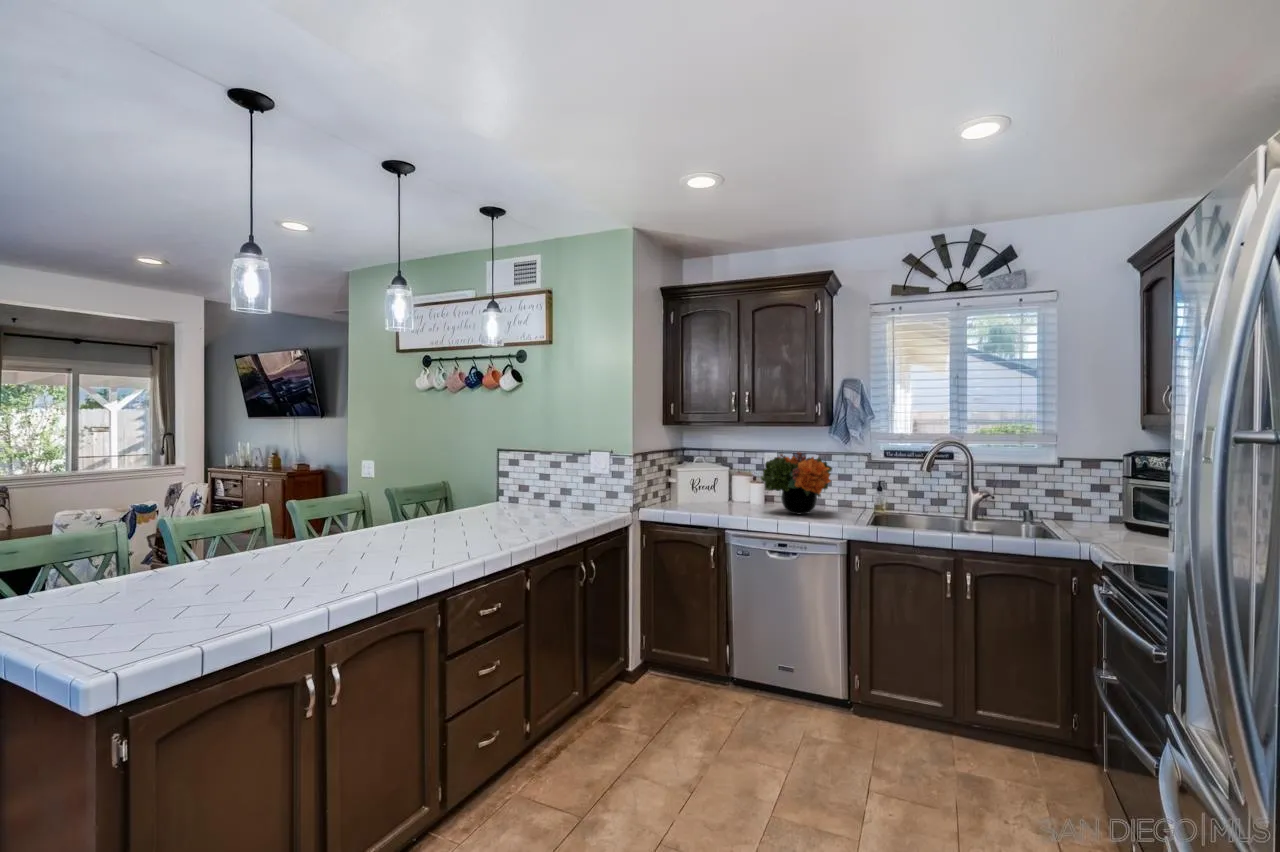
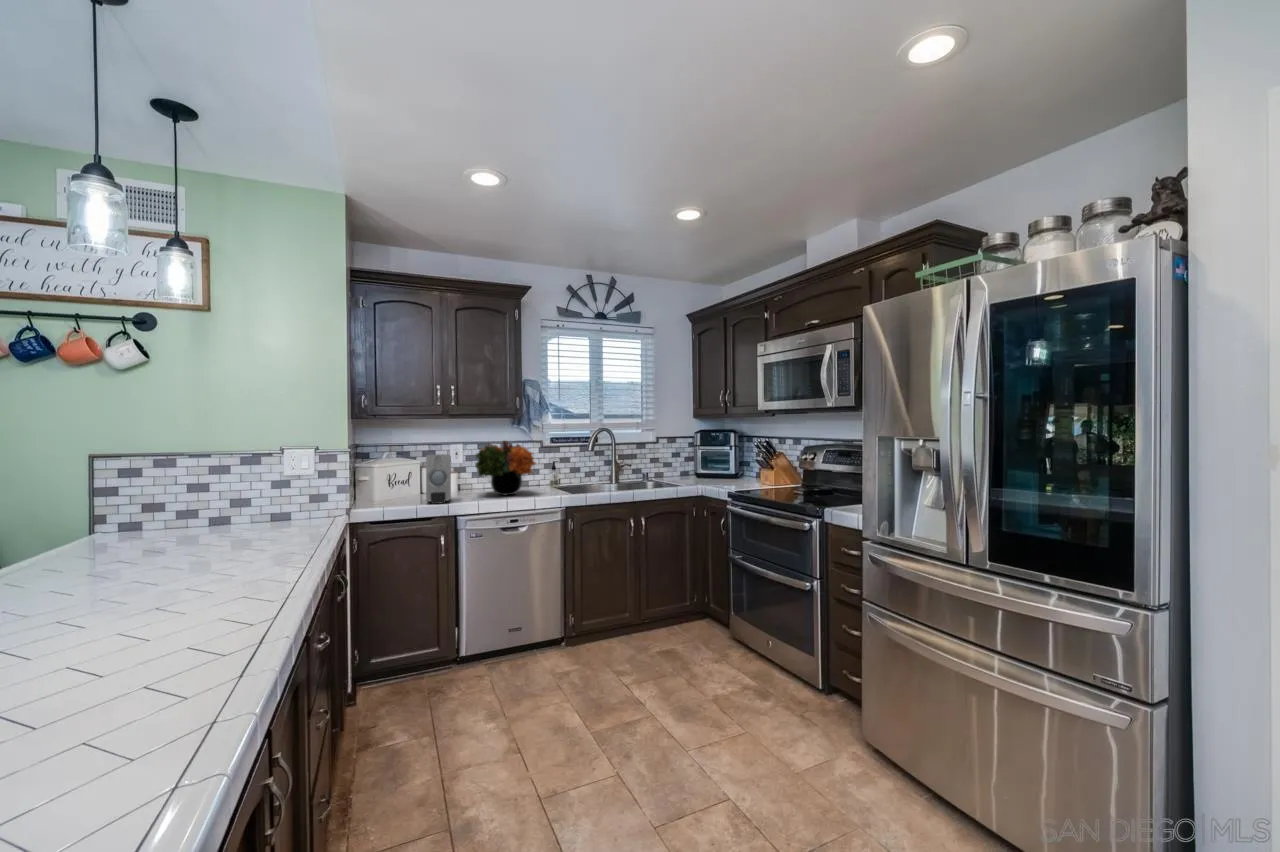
soap dispenser: none [705,463,739,513] -> present [426,454,451,504]

